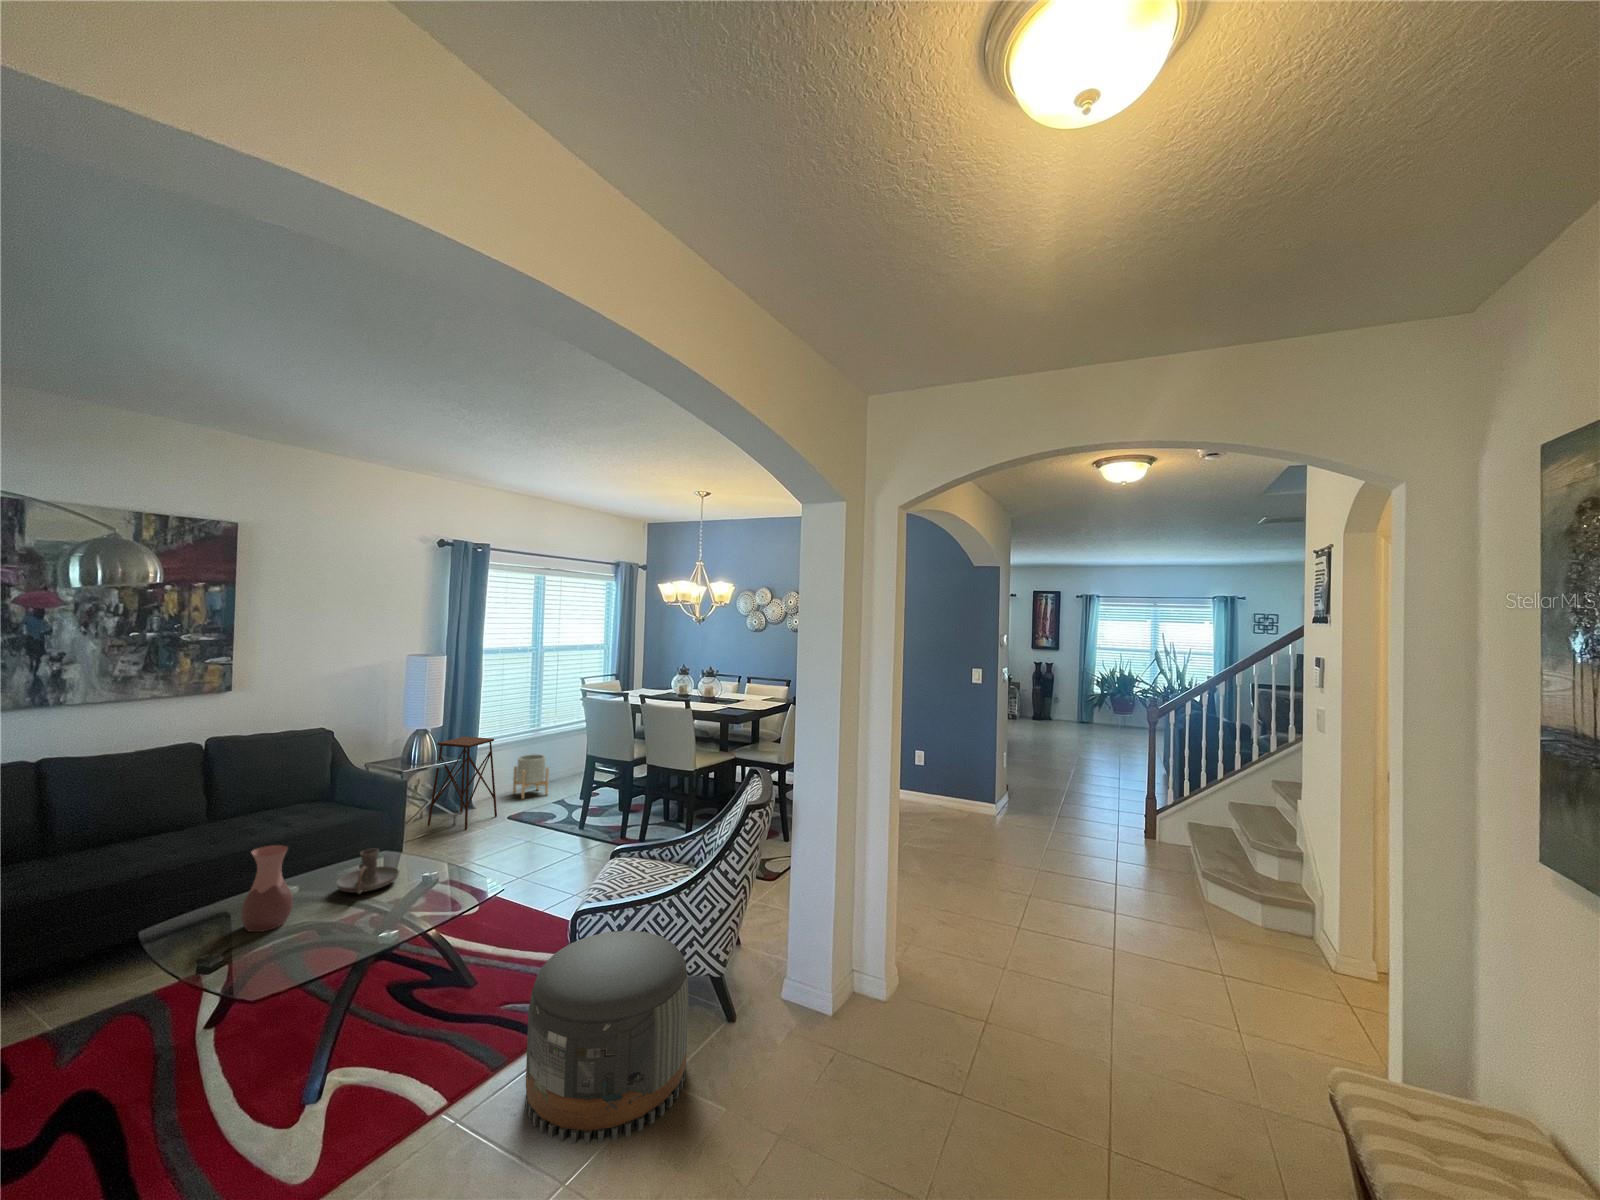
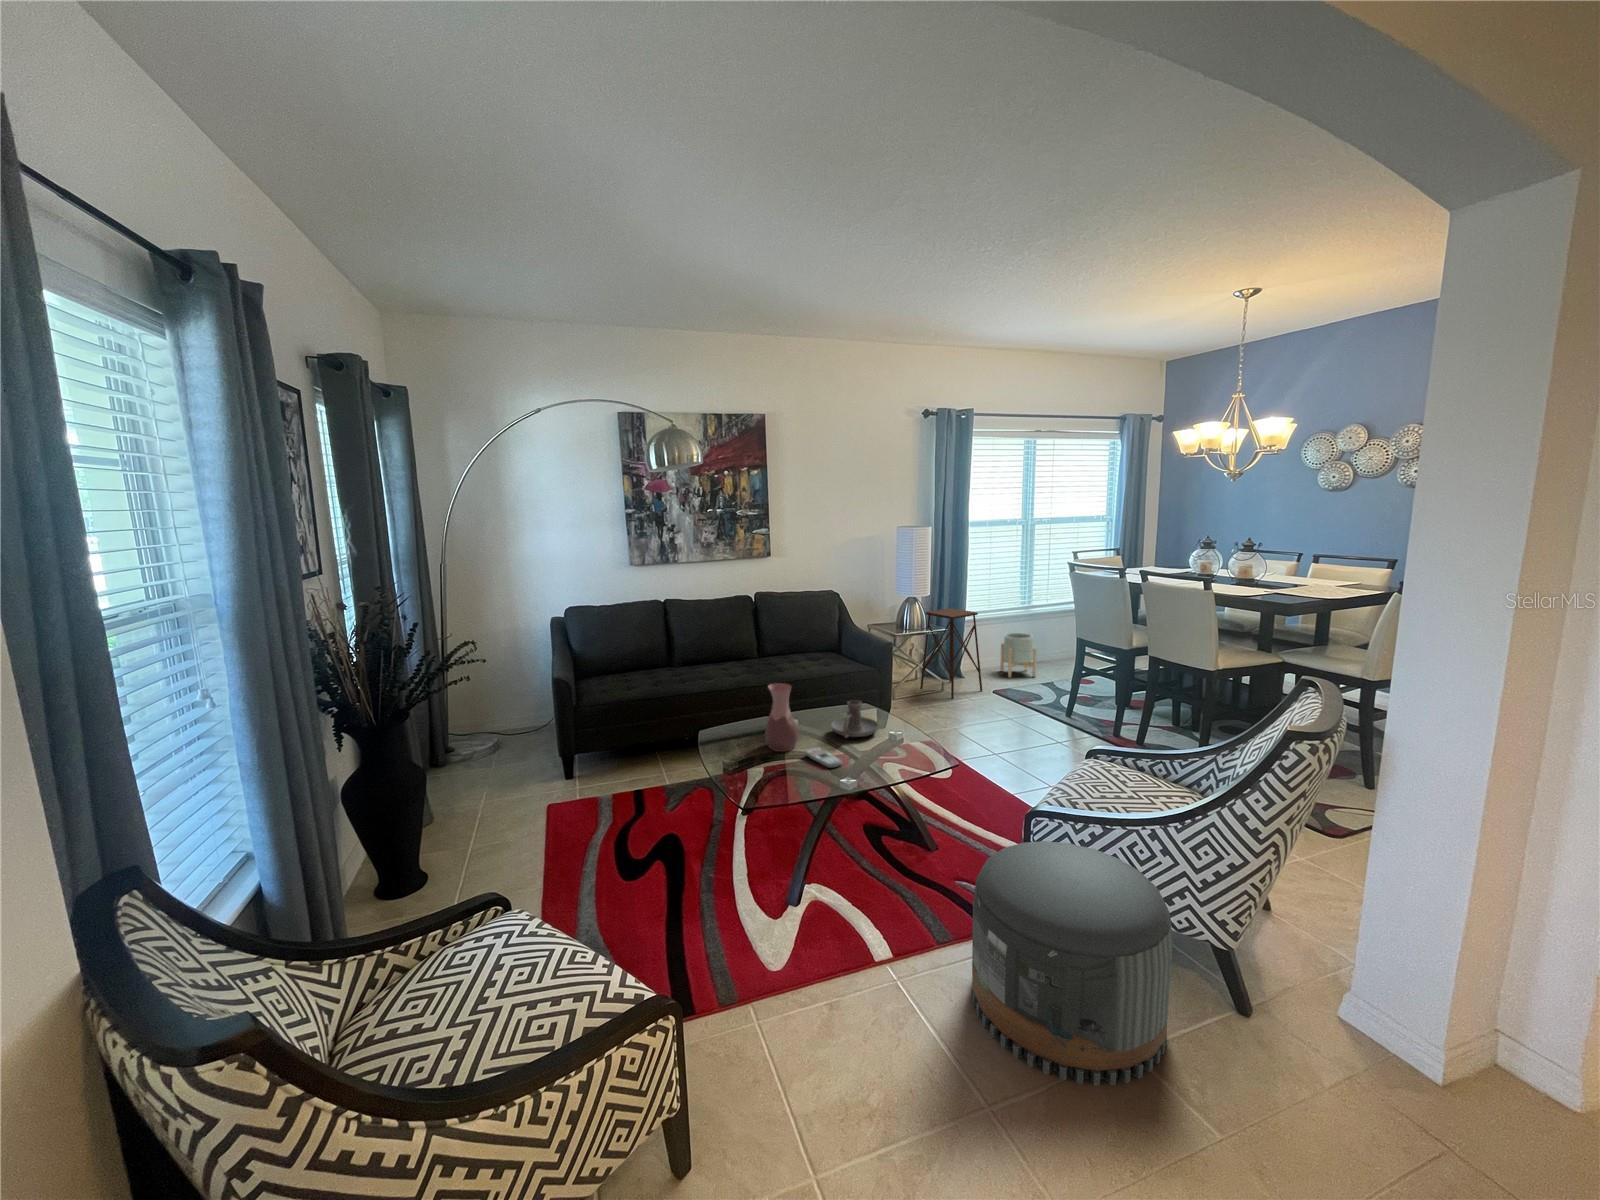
remote control: none [305,912,360,932] -> present [804,748,842,768]

